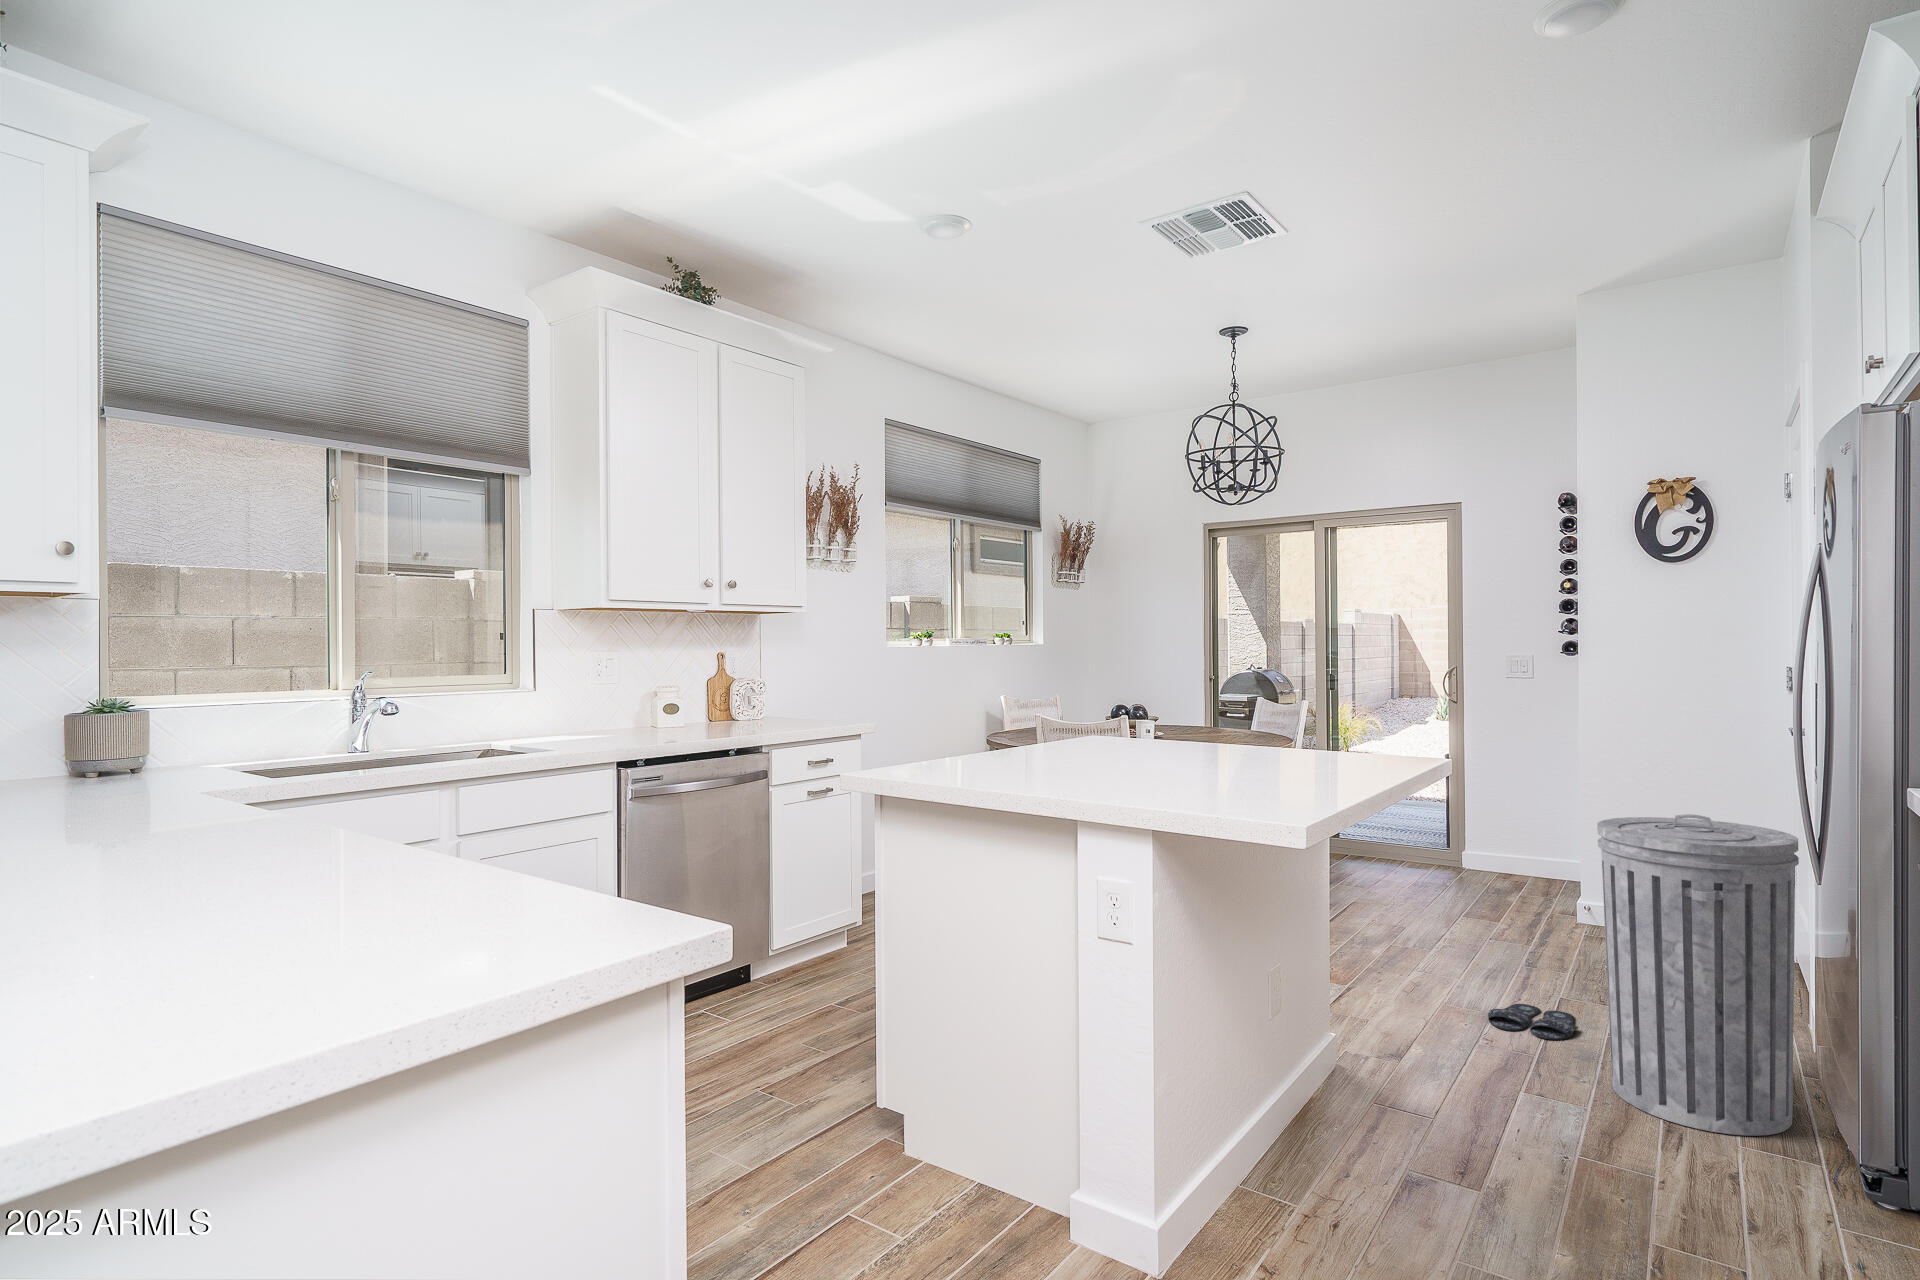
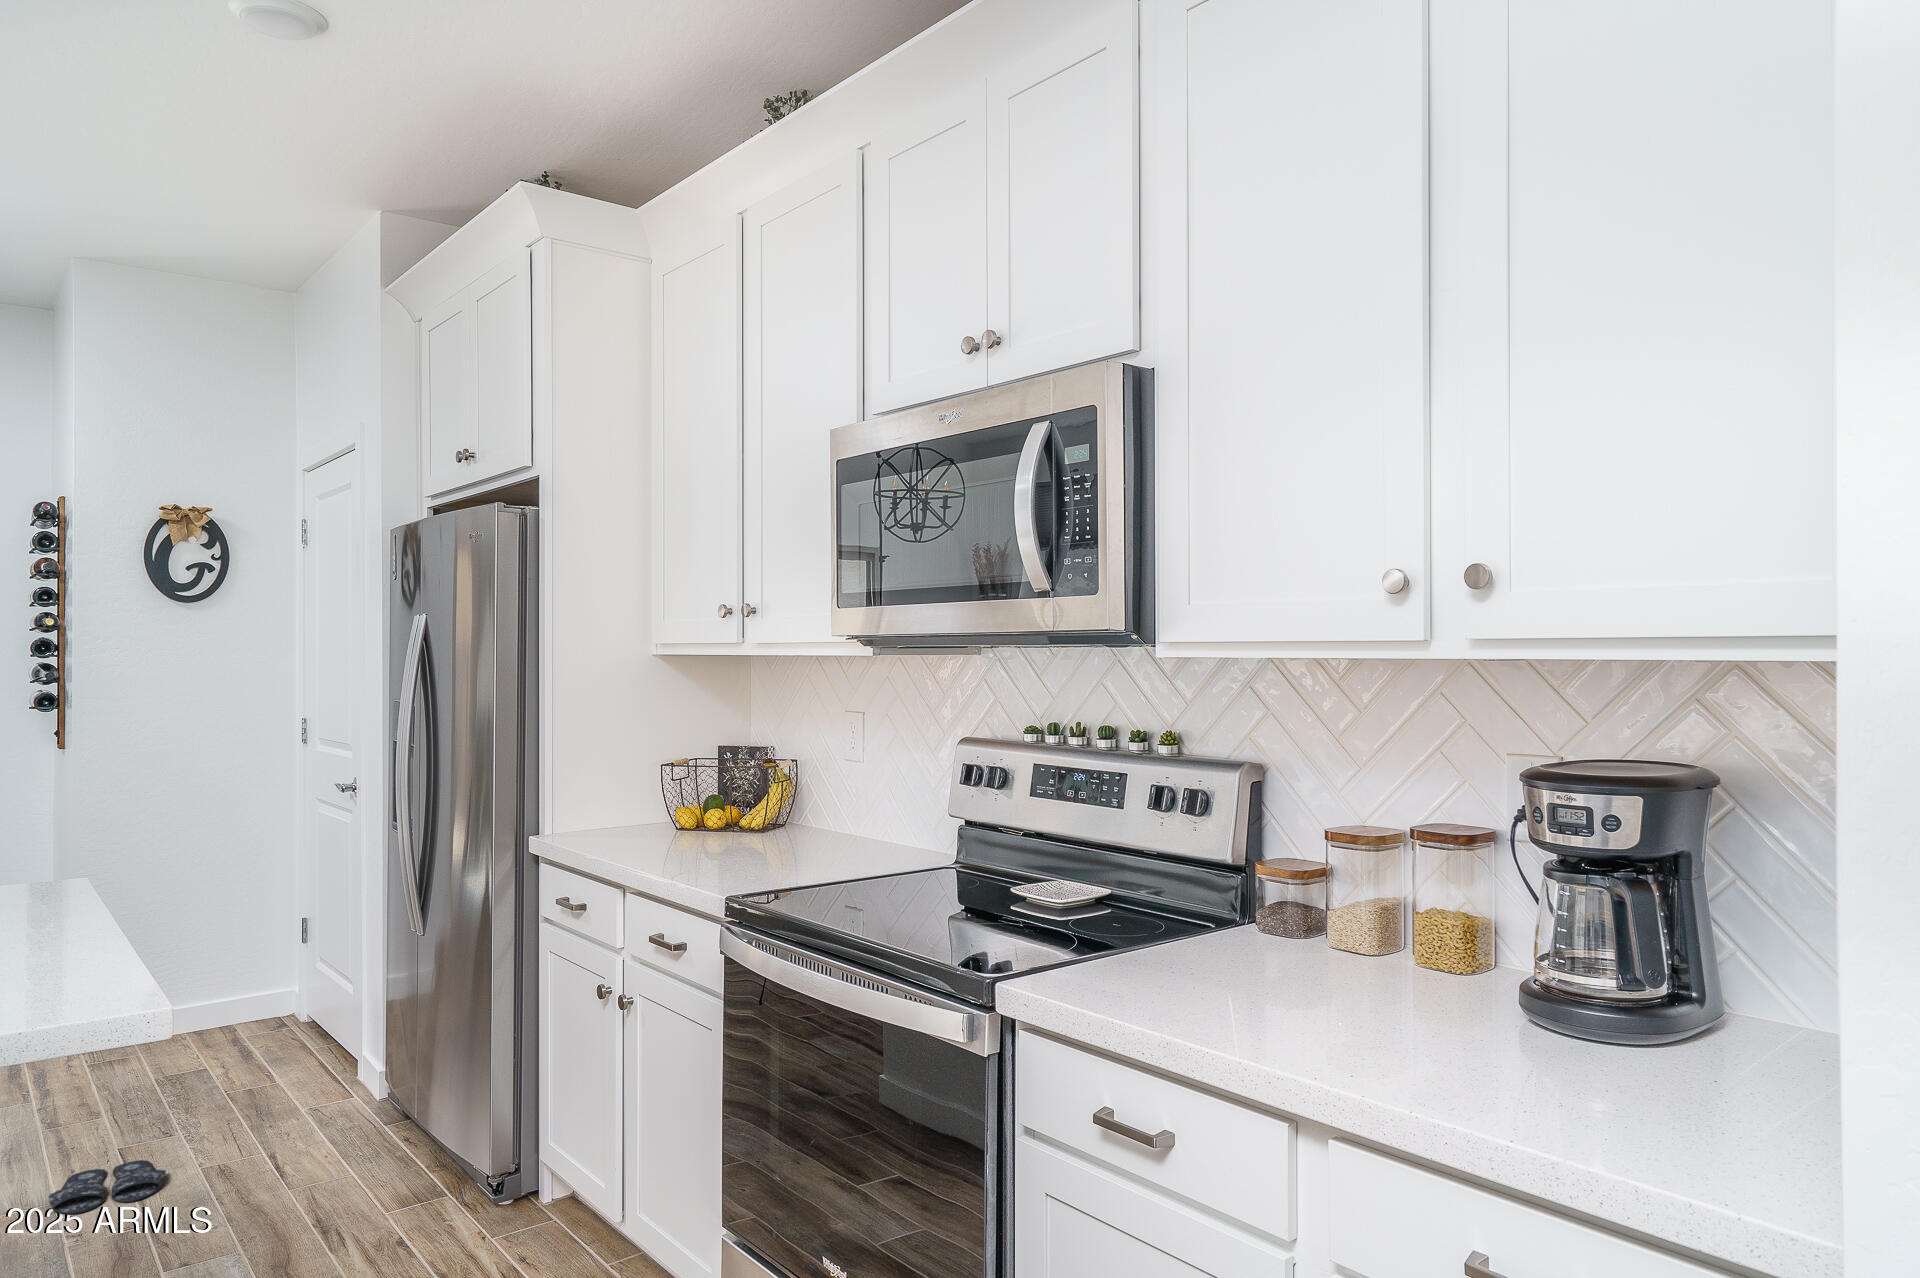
trash can: present [1597,814,1799,1136] -> none [224,892,414,1225]

